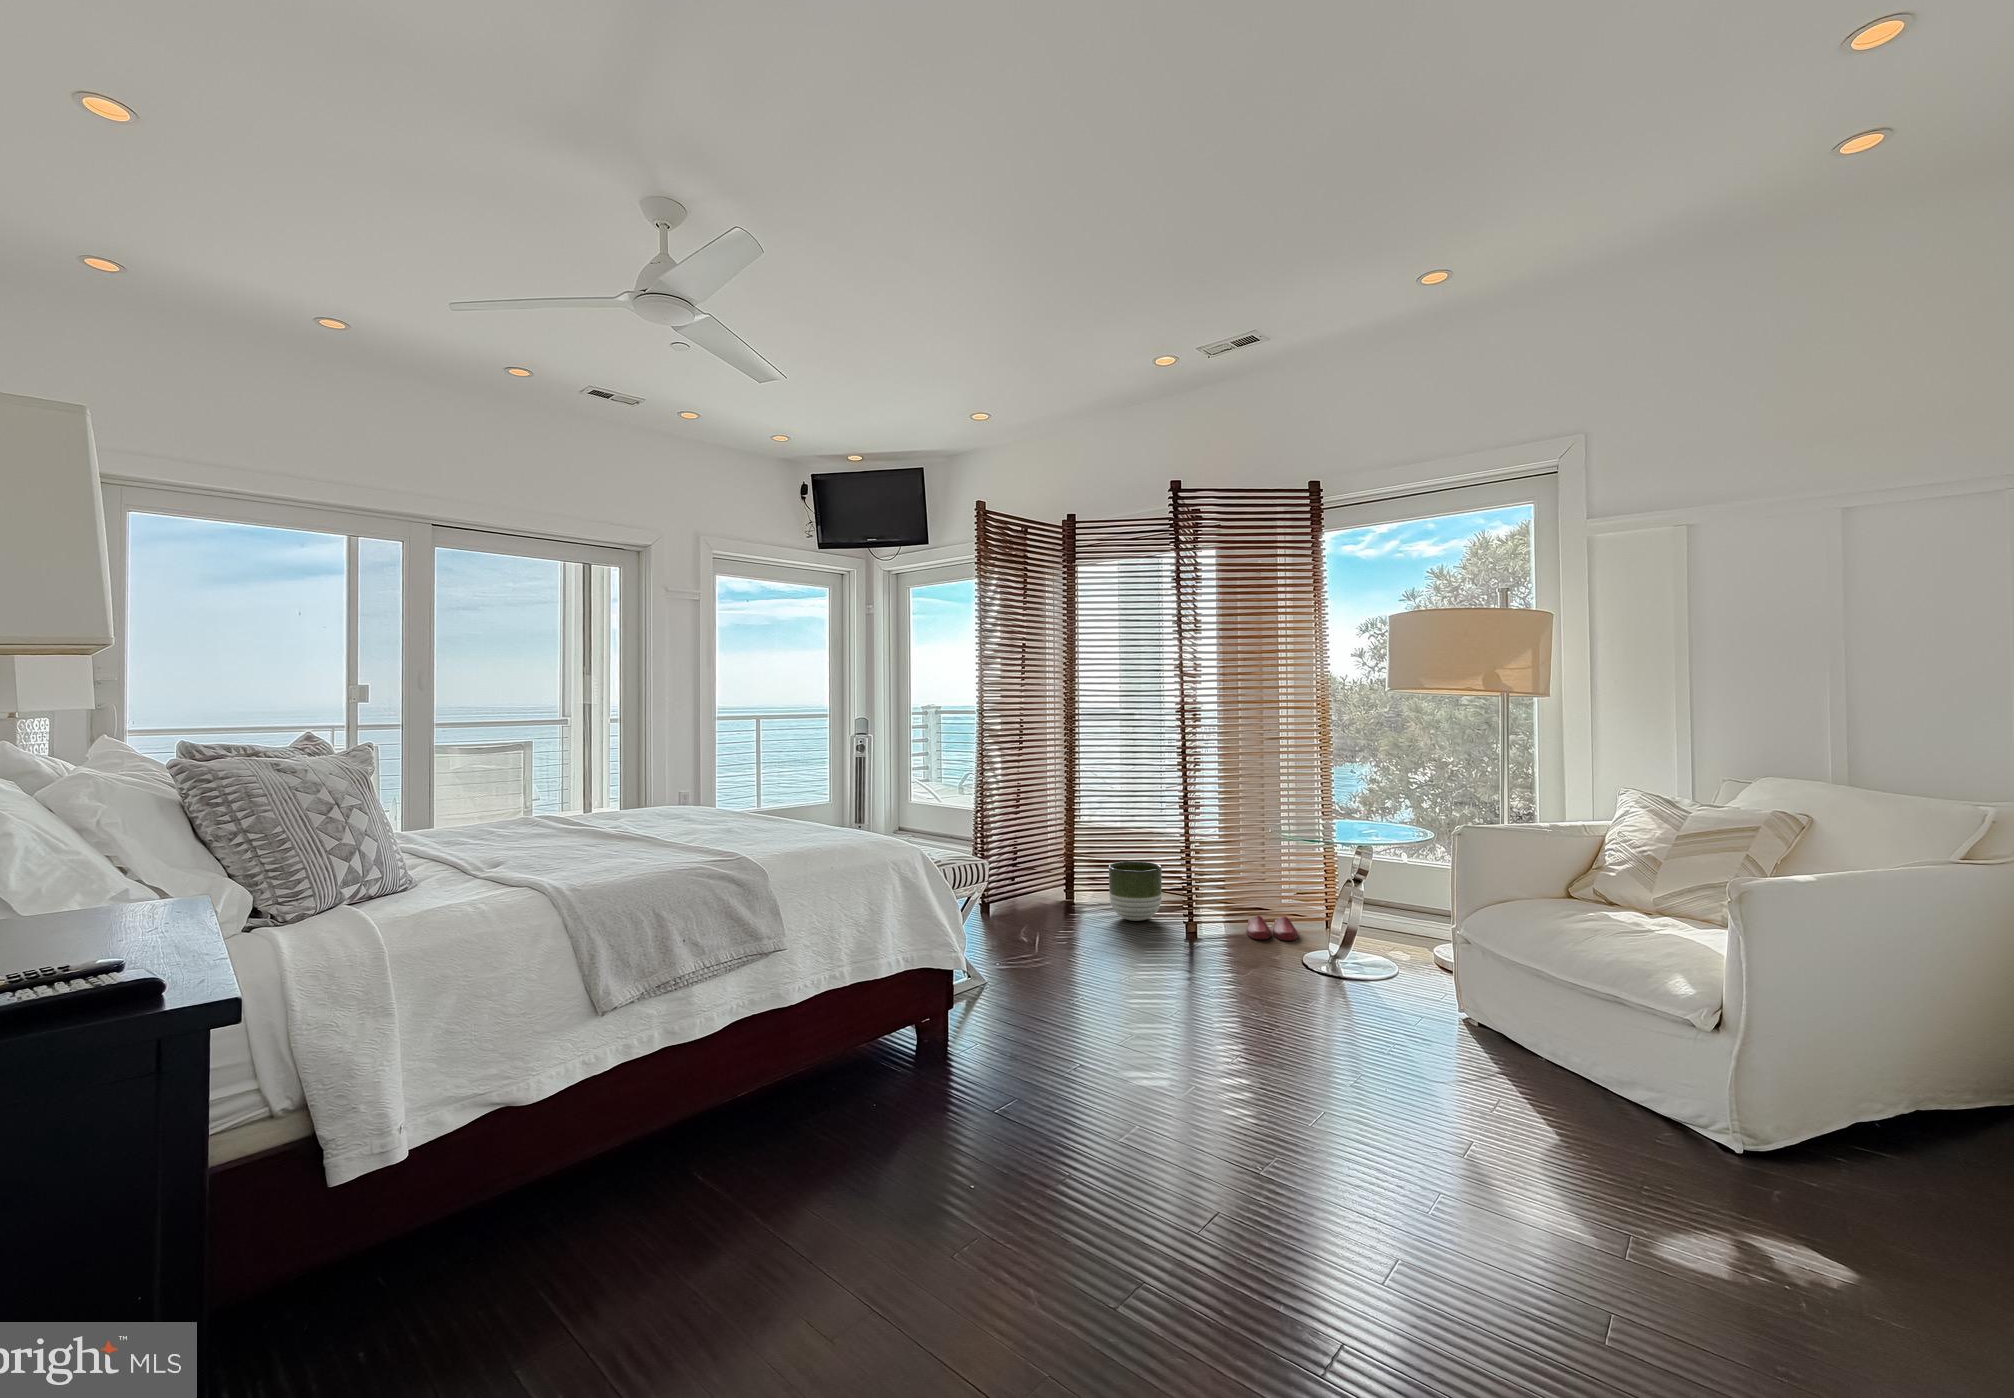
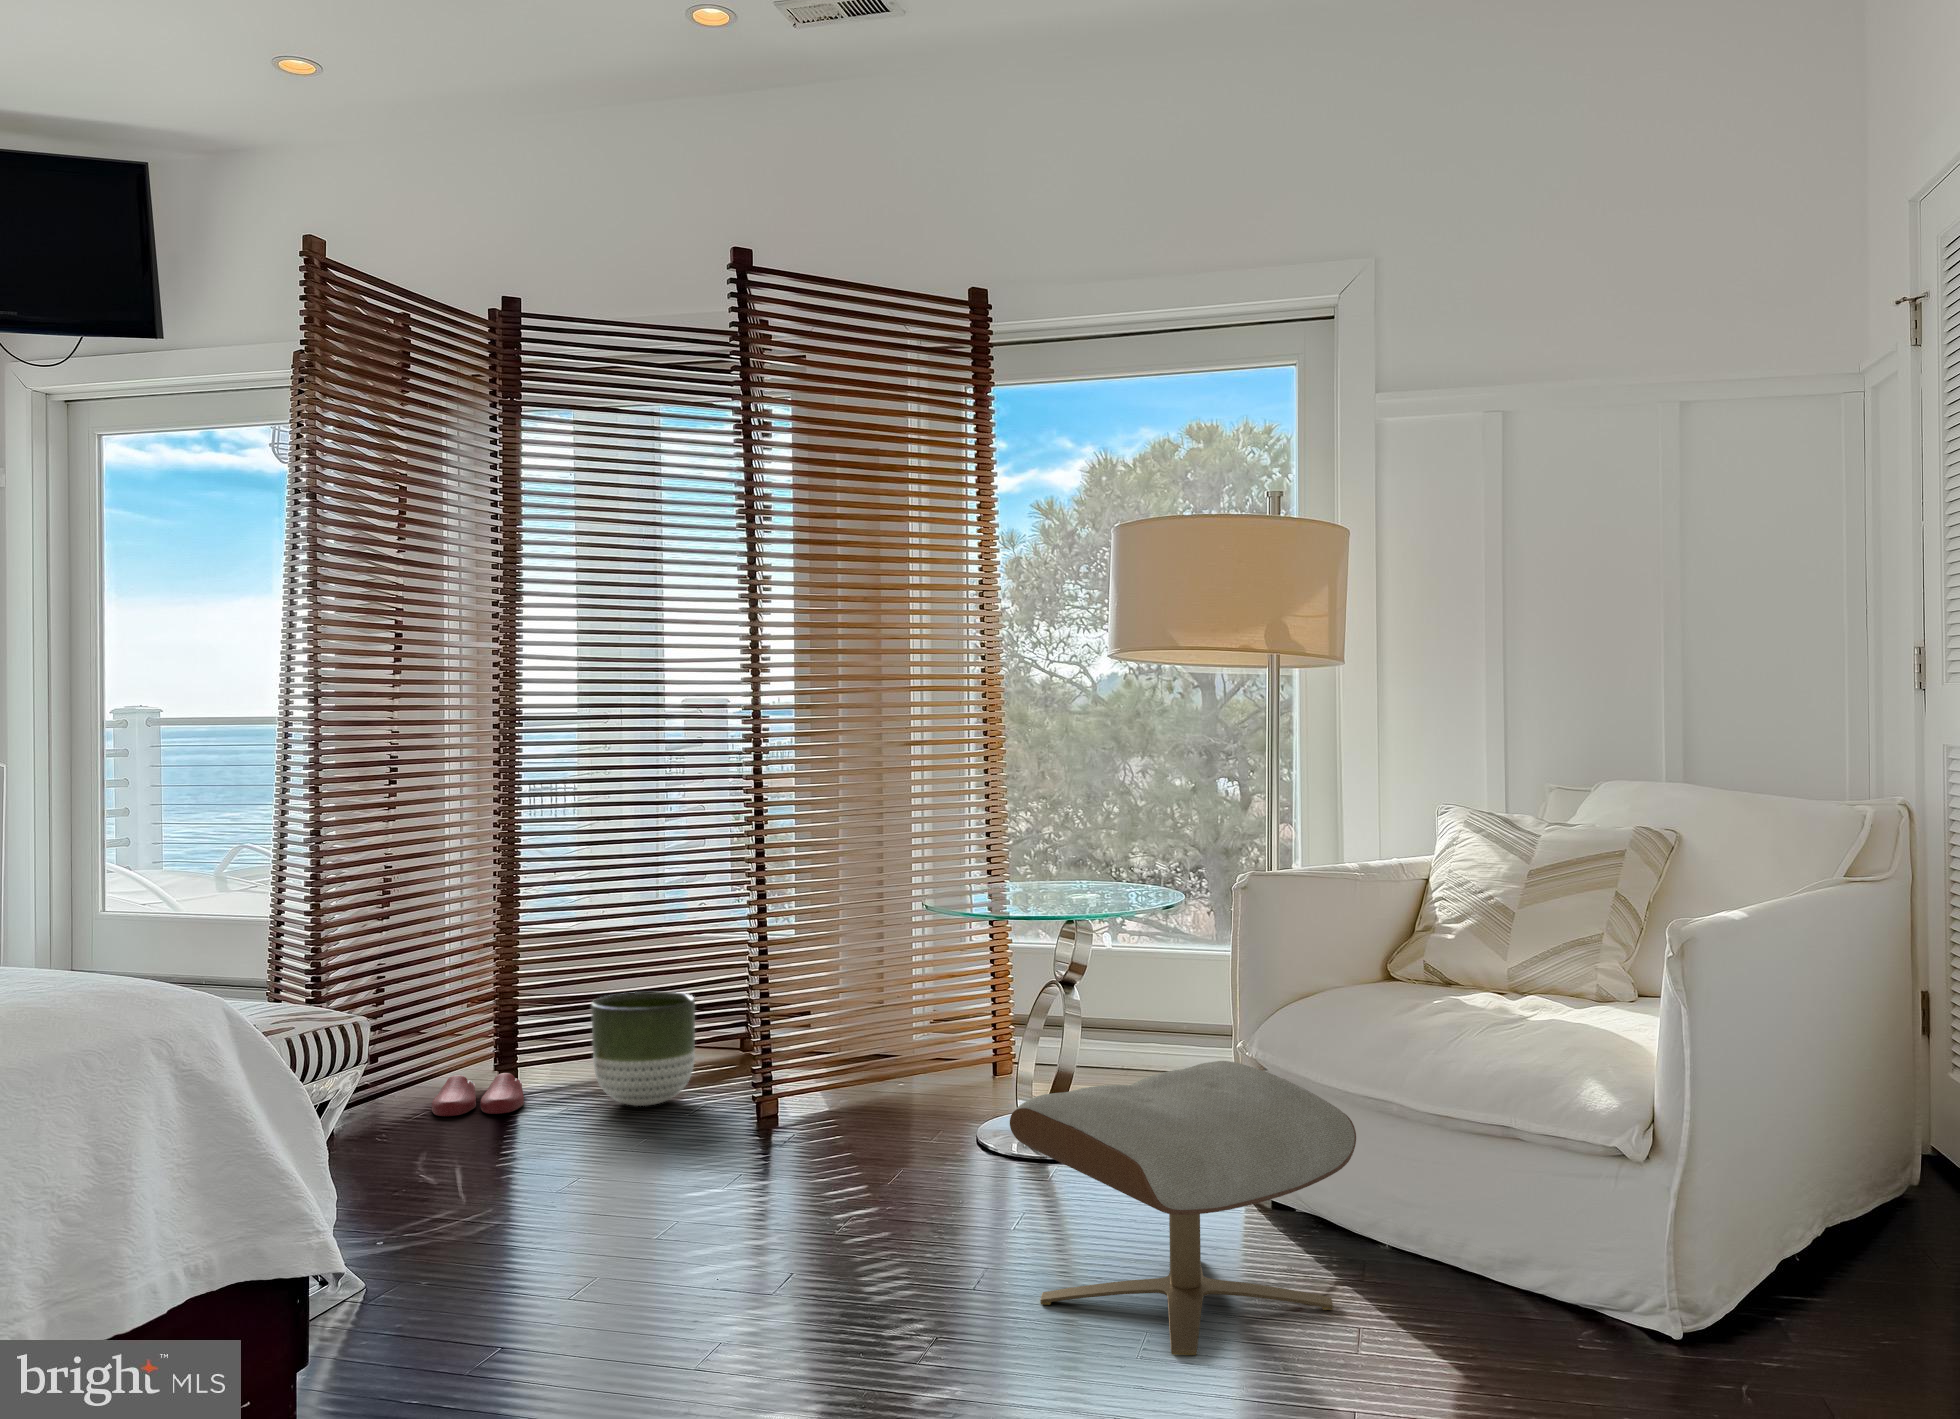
slippers: present [1247,916,1298,941] -> present [432,1073,524,1116]
ottoman: none [1277,943,1512,1130] -> present [1010,1061,1356,1355]

